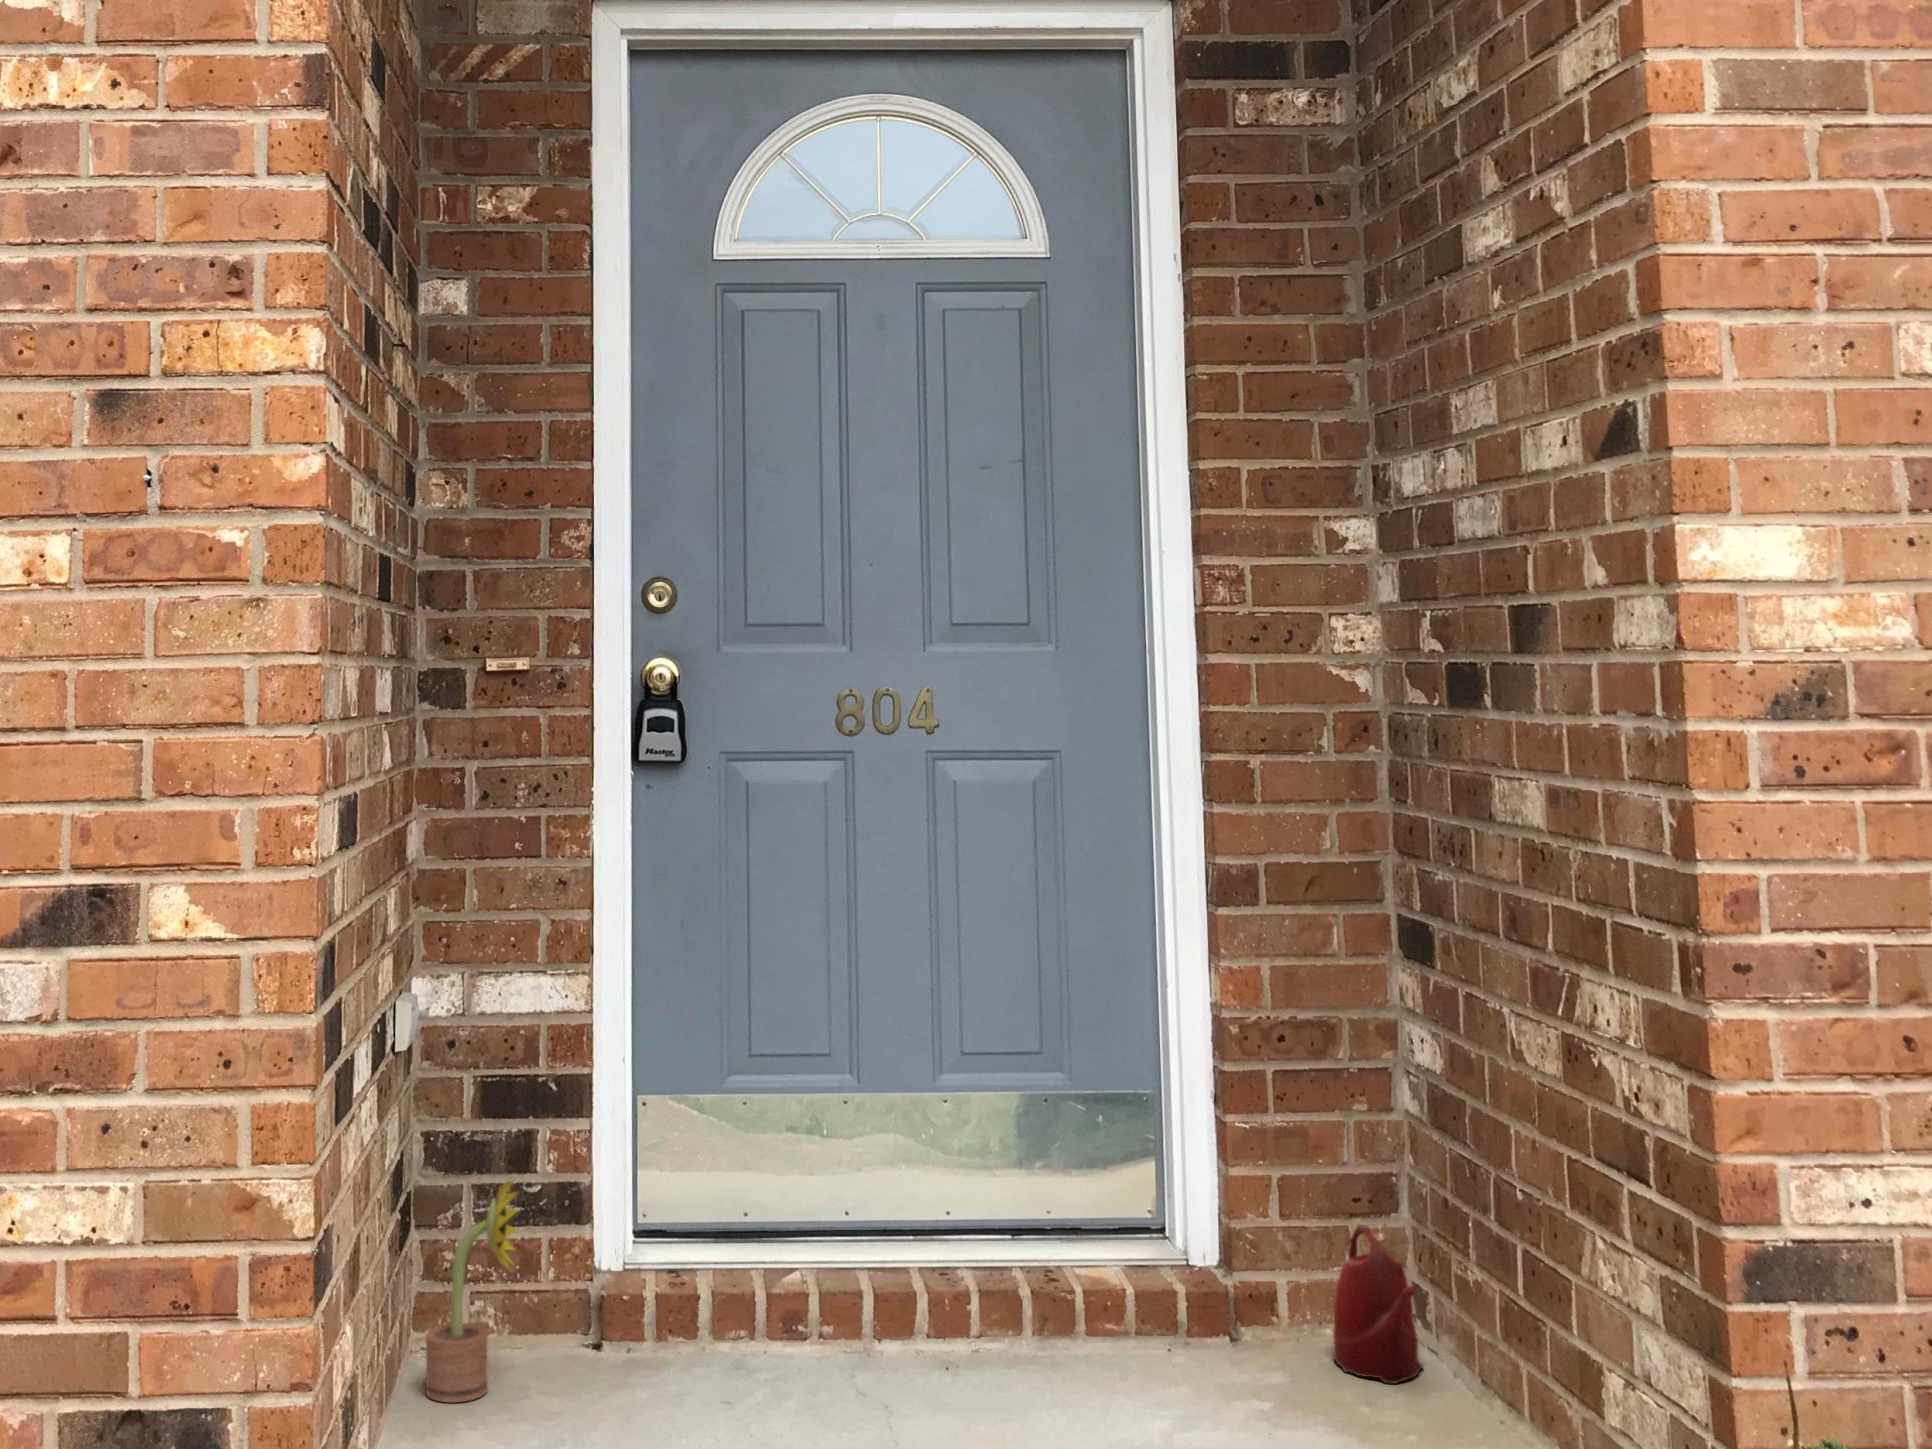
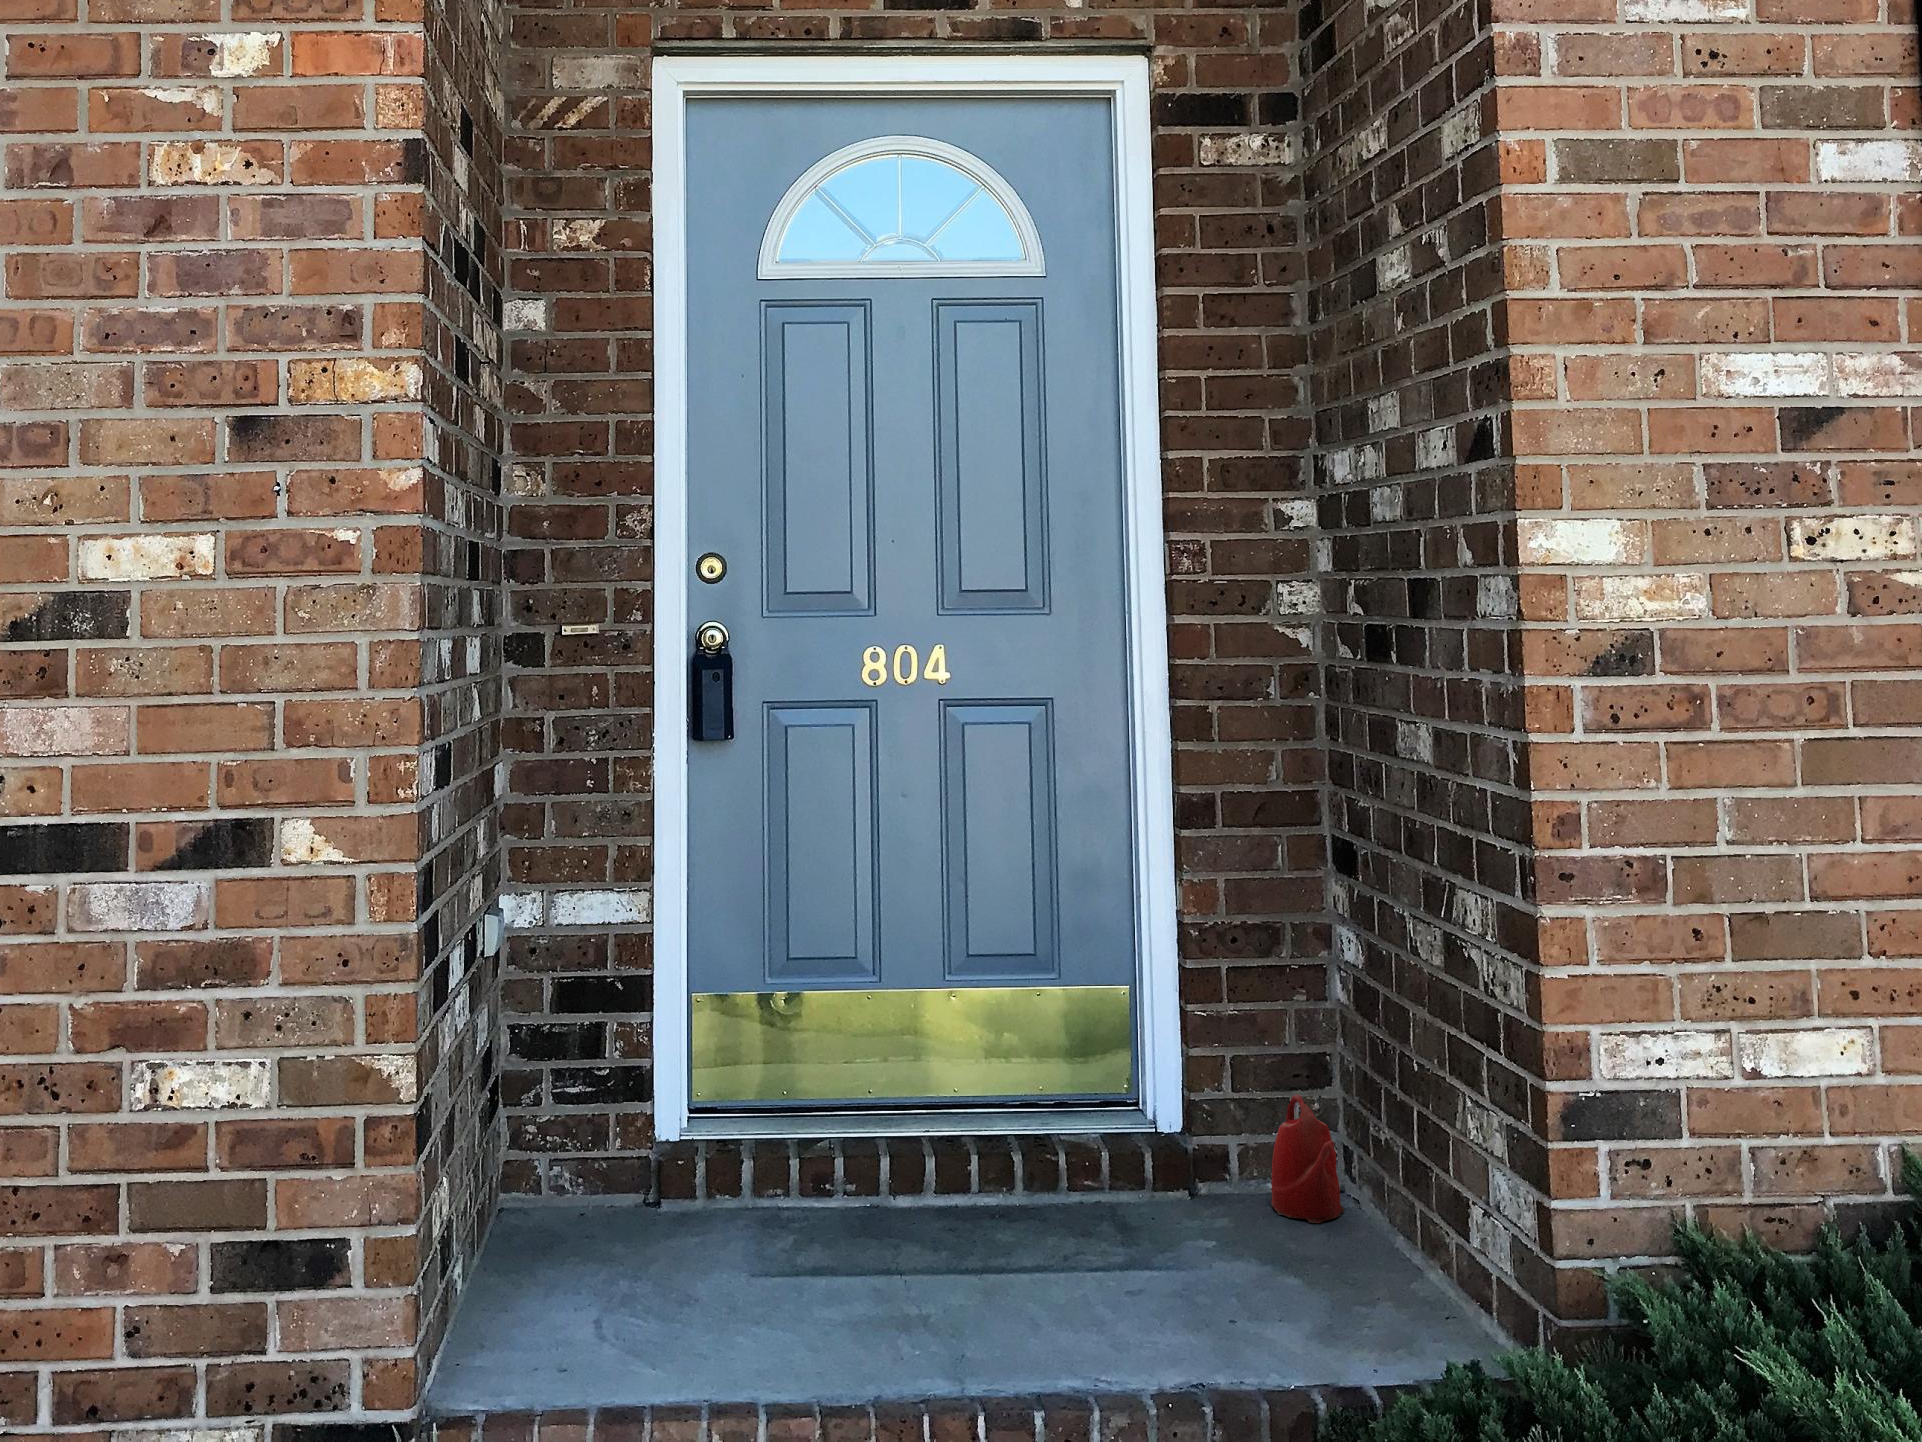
decorative plant: present [426,1179,517,1403] -> none [513,1058,591,1246]

